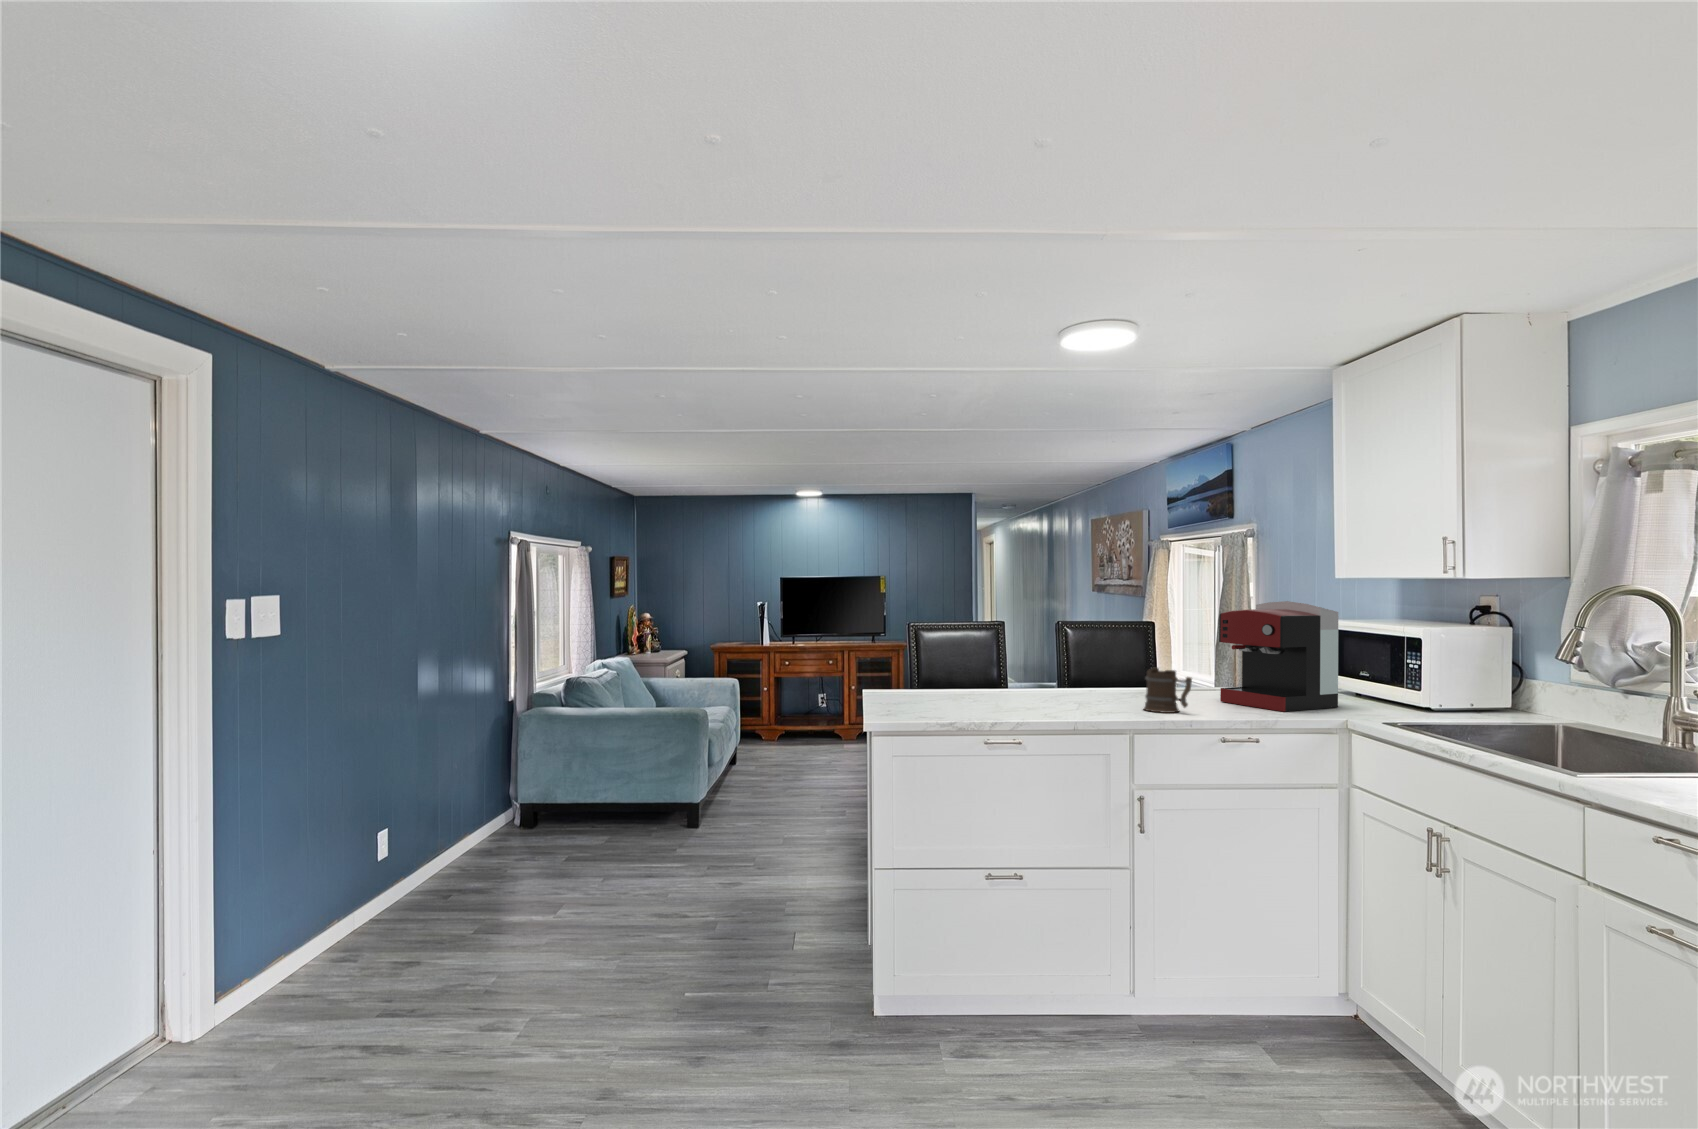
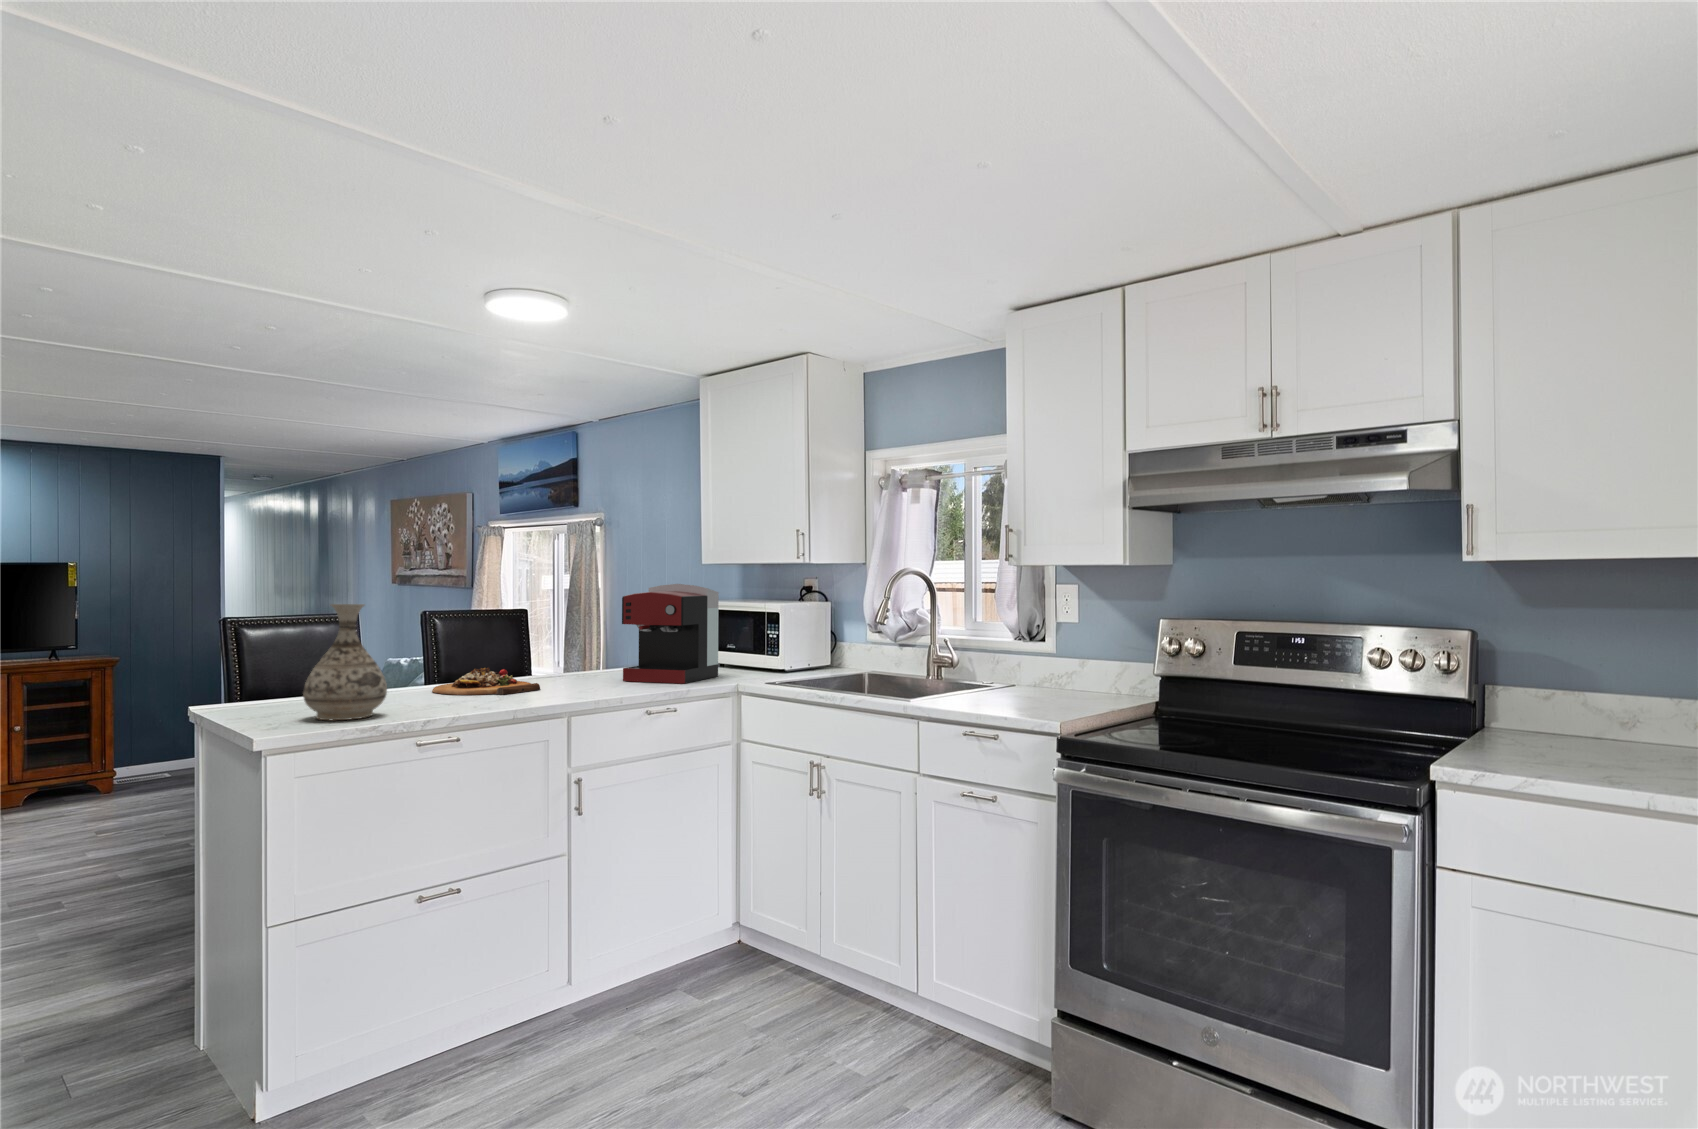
vase: none [907,613,969,712] -> present [303,604,387,720]
mug: present [1144,668,1192,713] -> none [566,651,616,695]
cutting board: none [1033,675,1127,703] -> present [432,667,540,695]

